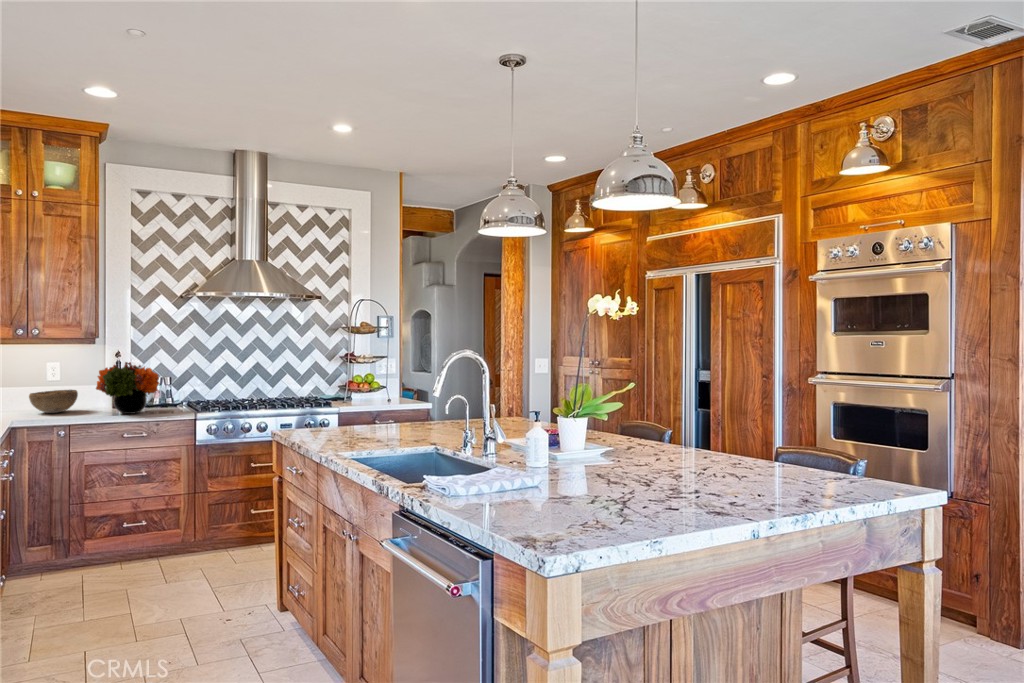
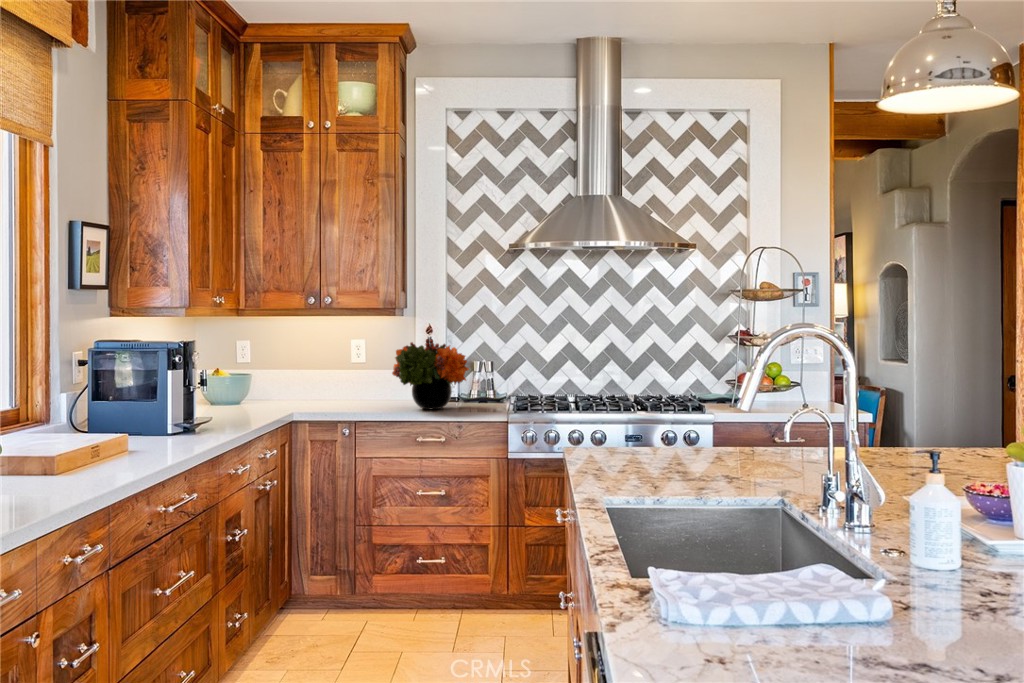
decorative bowl: present [29,390,78,413] -> none [325,375,379,404]

